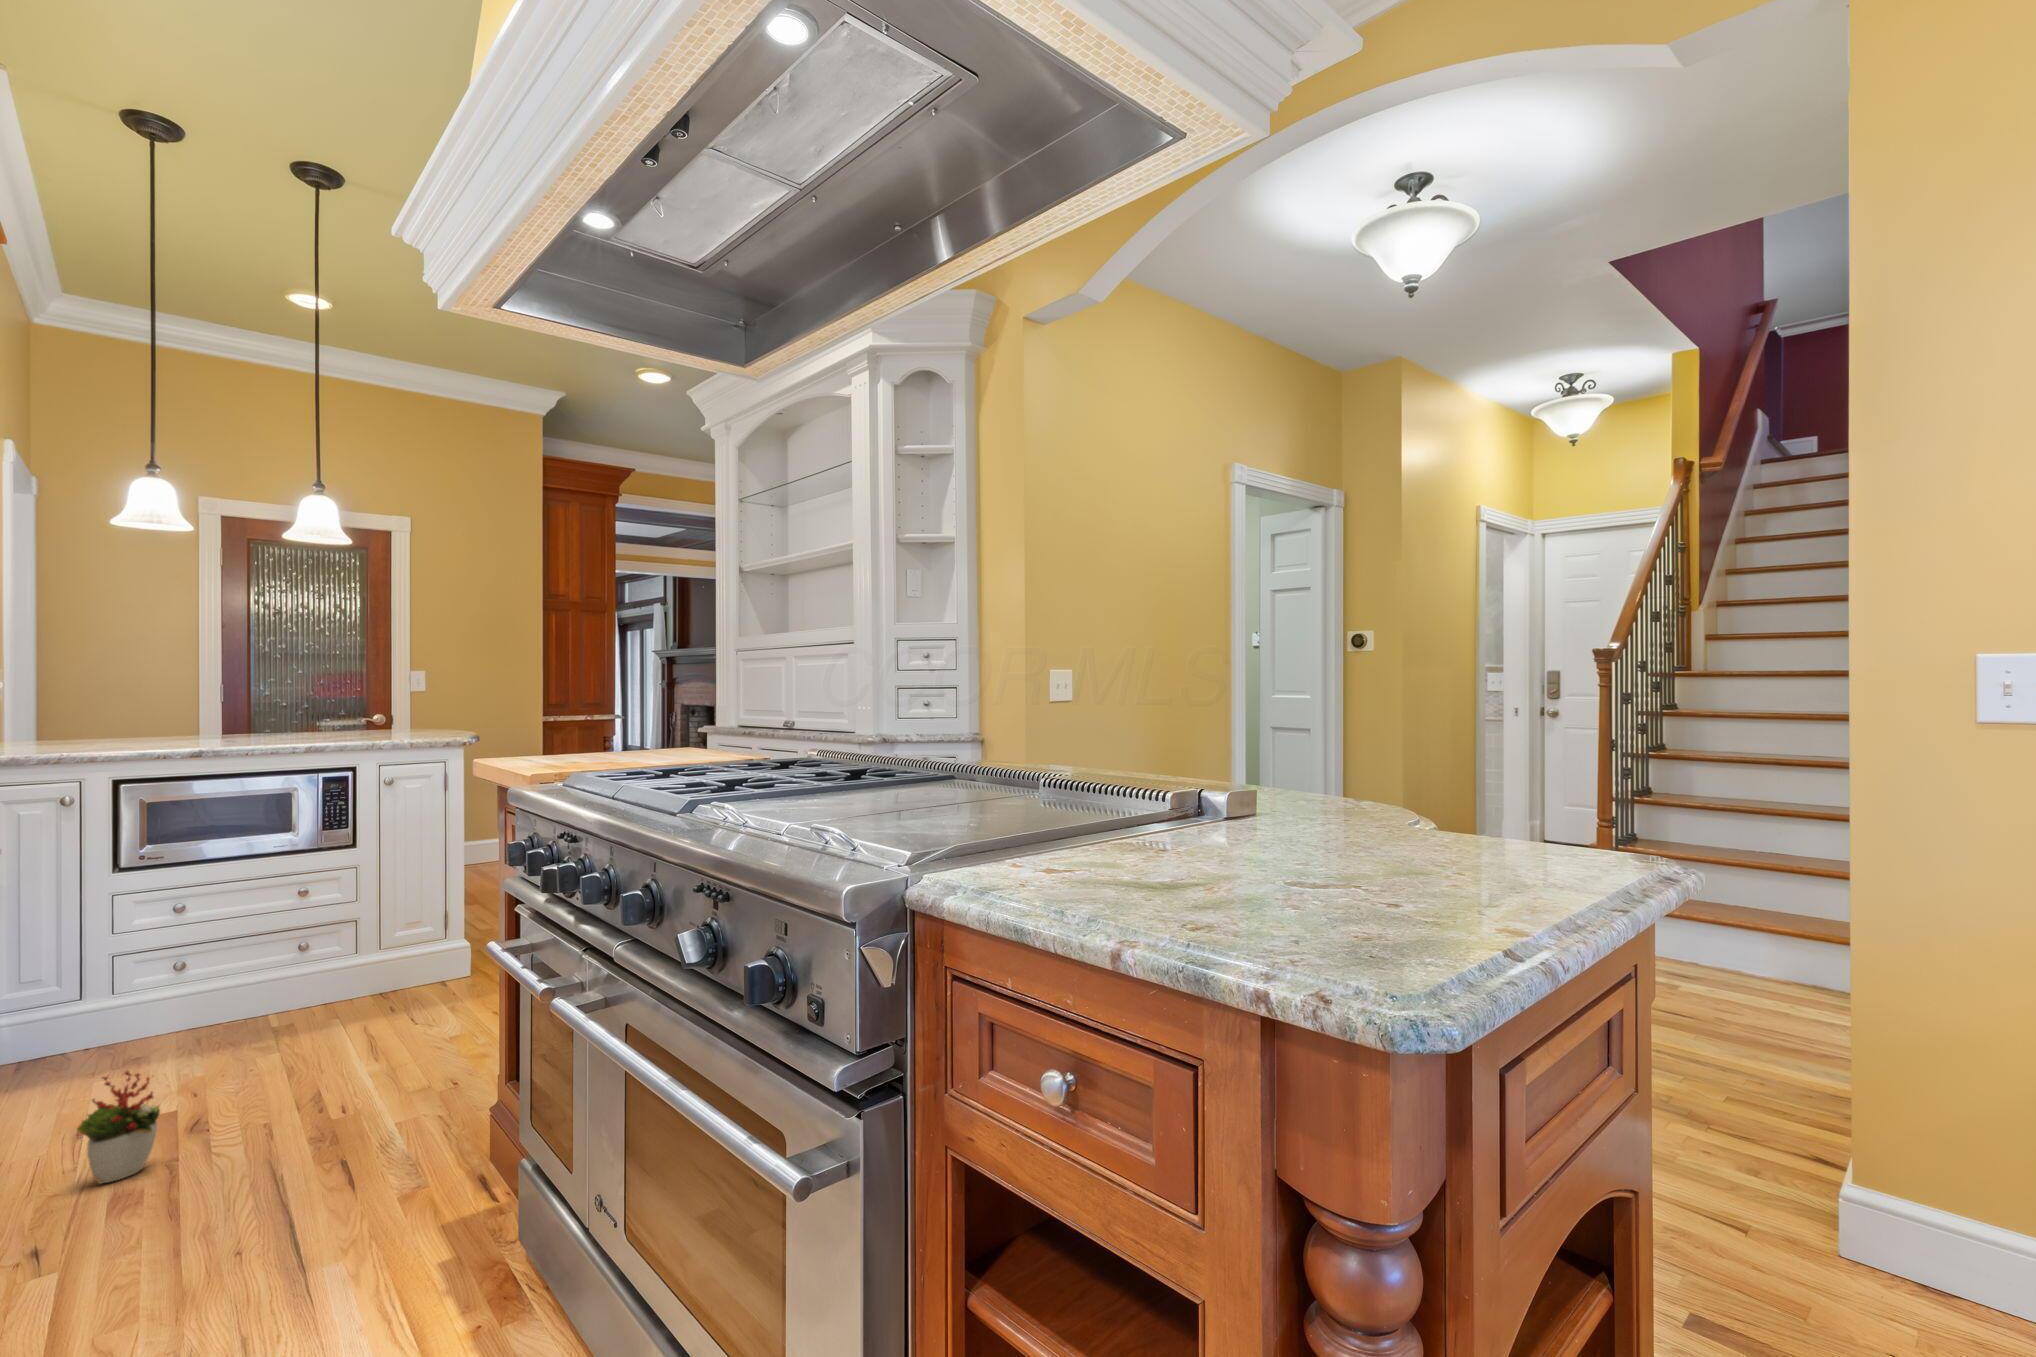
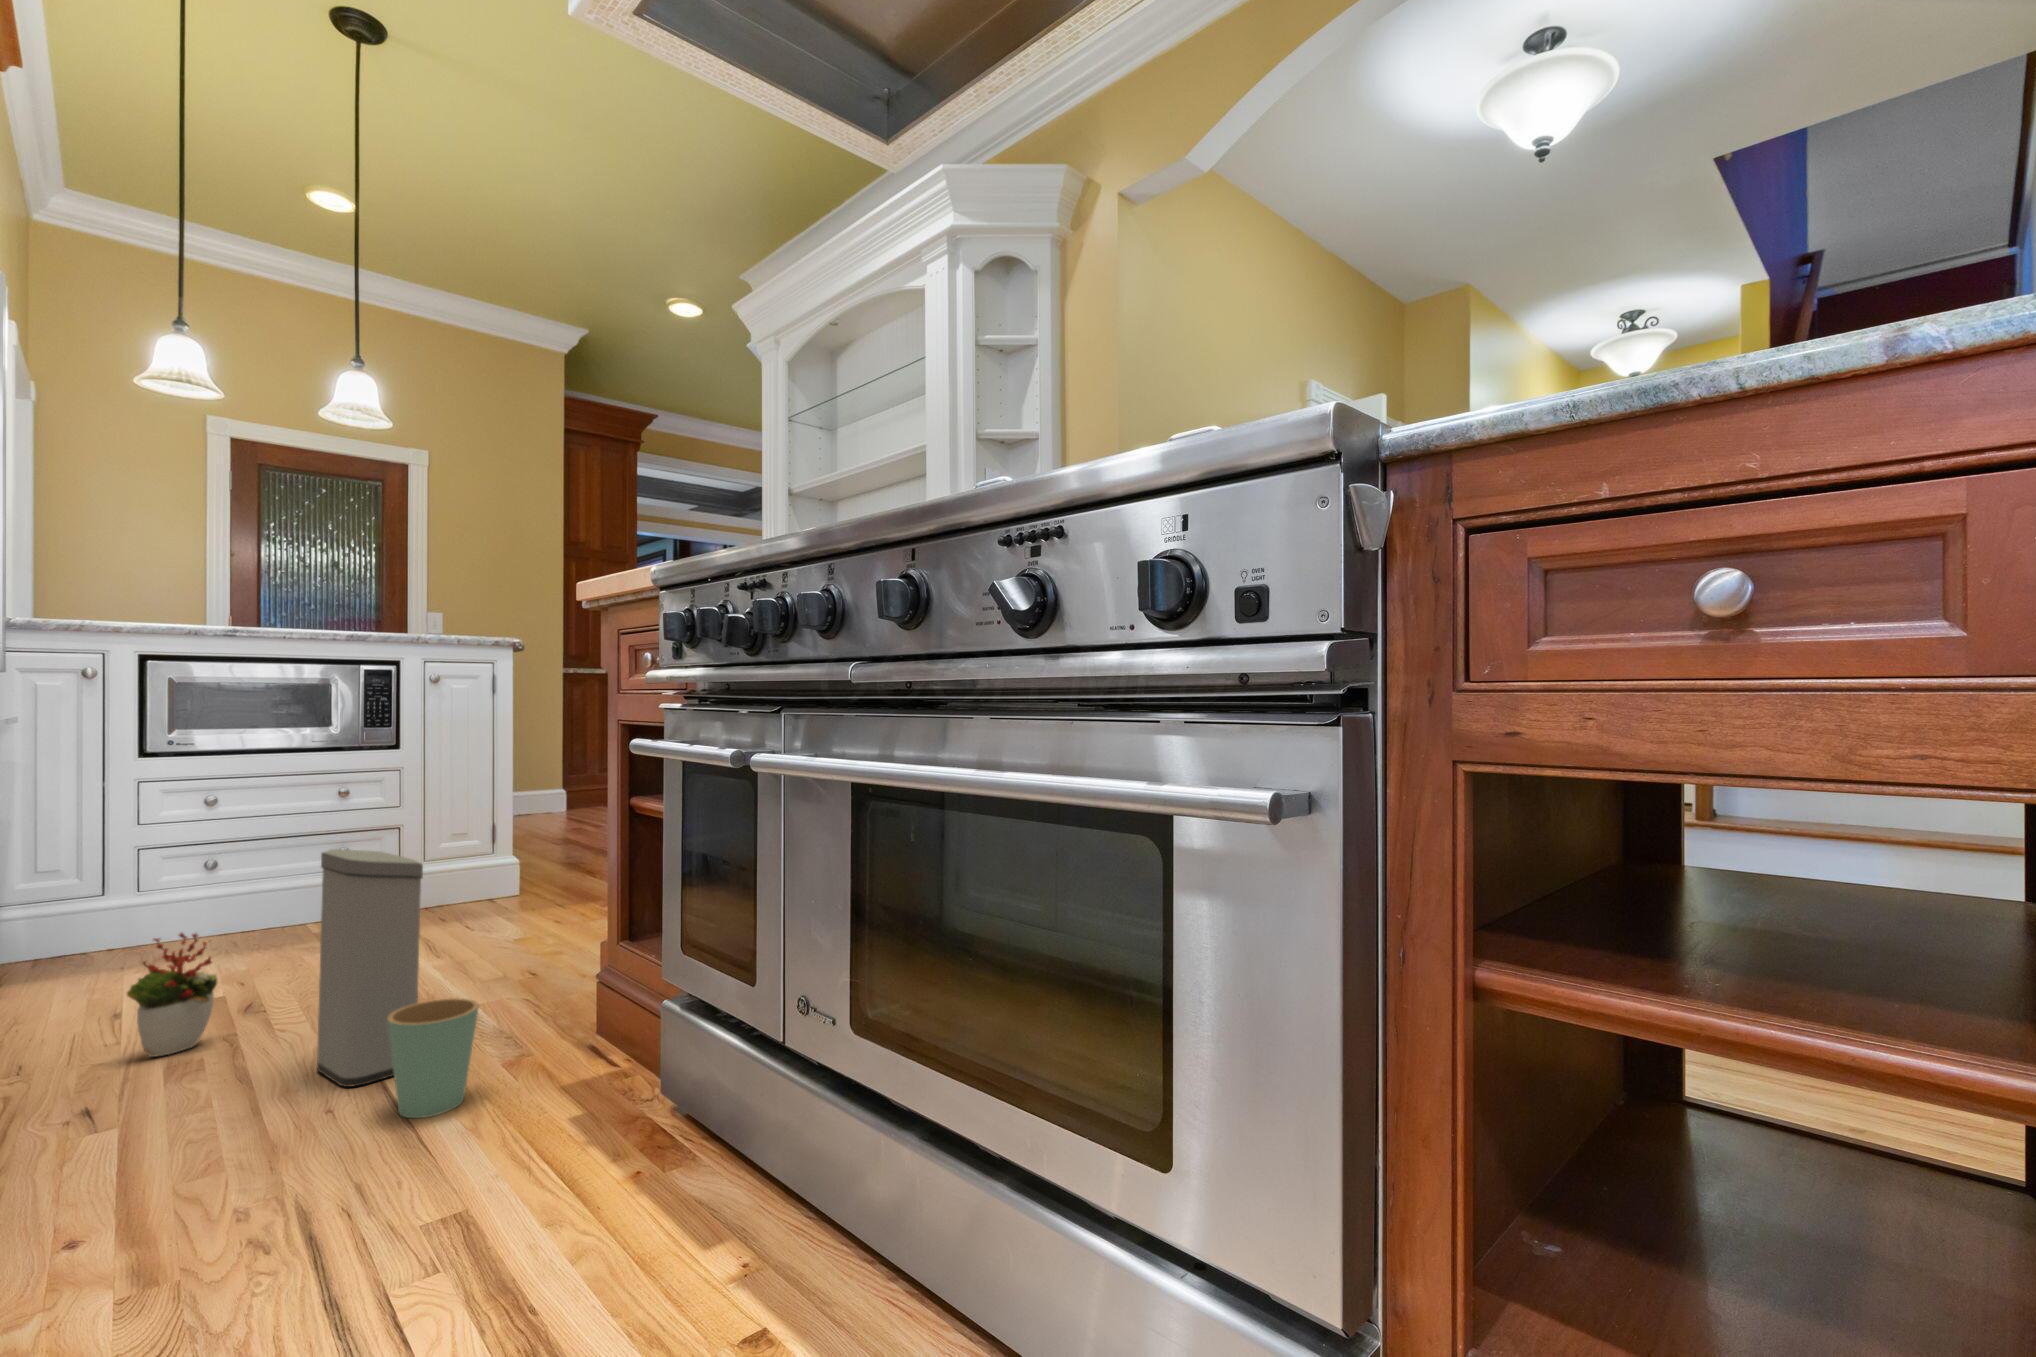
trash can: none [238,1003,368,1262] -> present [317,849,479,1118]

